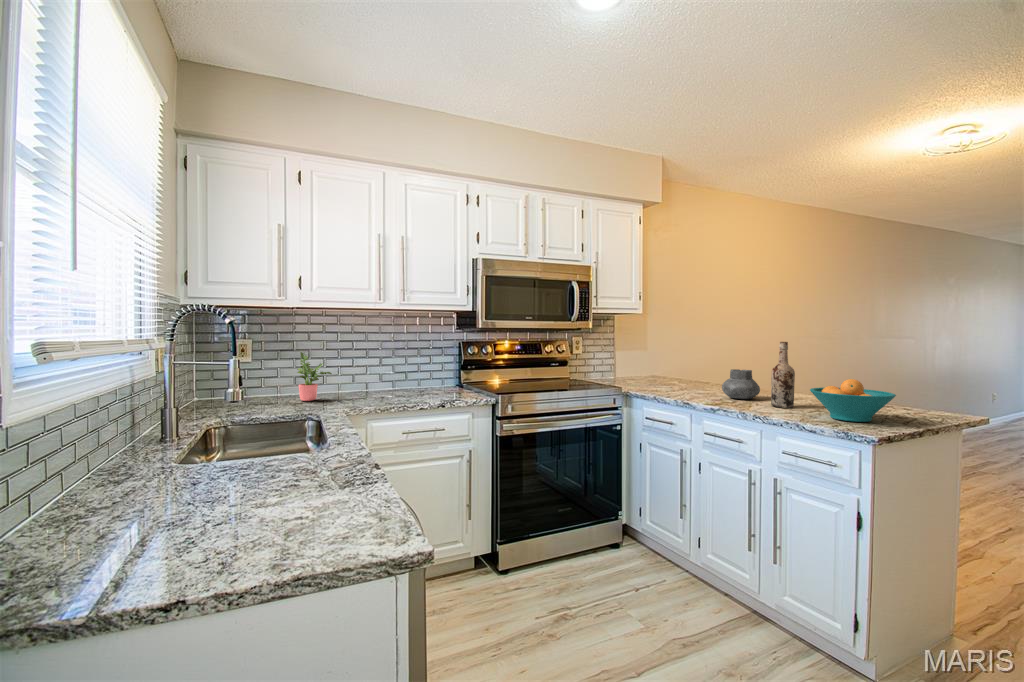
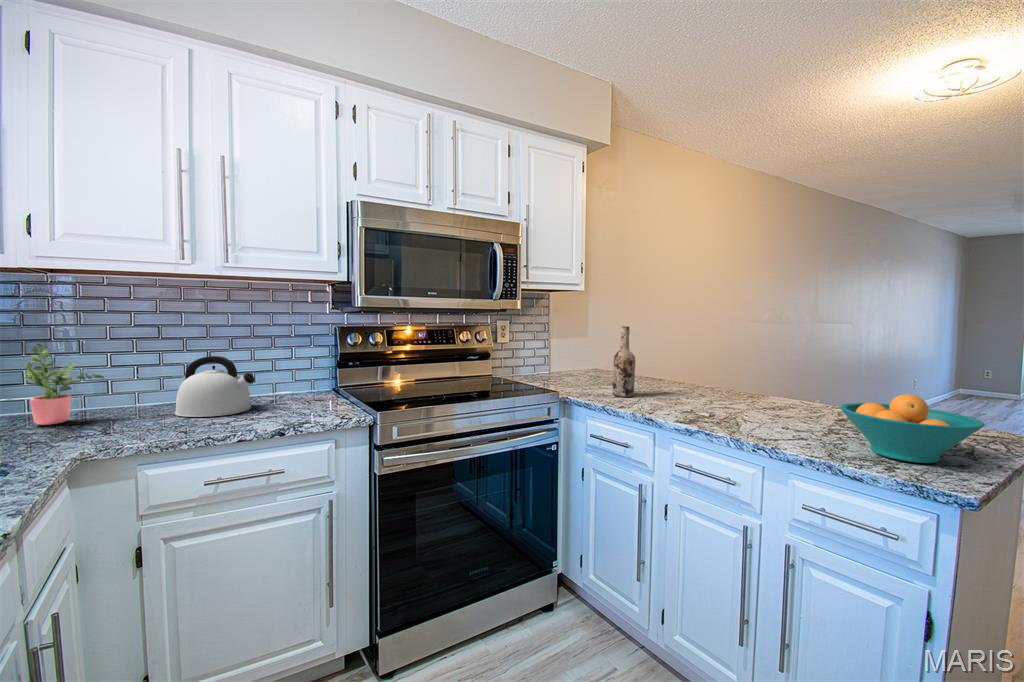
wine bottle: present [771,342,795,408] -> present [612,326,636,397]
kettle: none [371,361,417,399] -> present [175,356,255,417]
vase: present [722,369,760,399] -> none [694,369,746,411]

